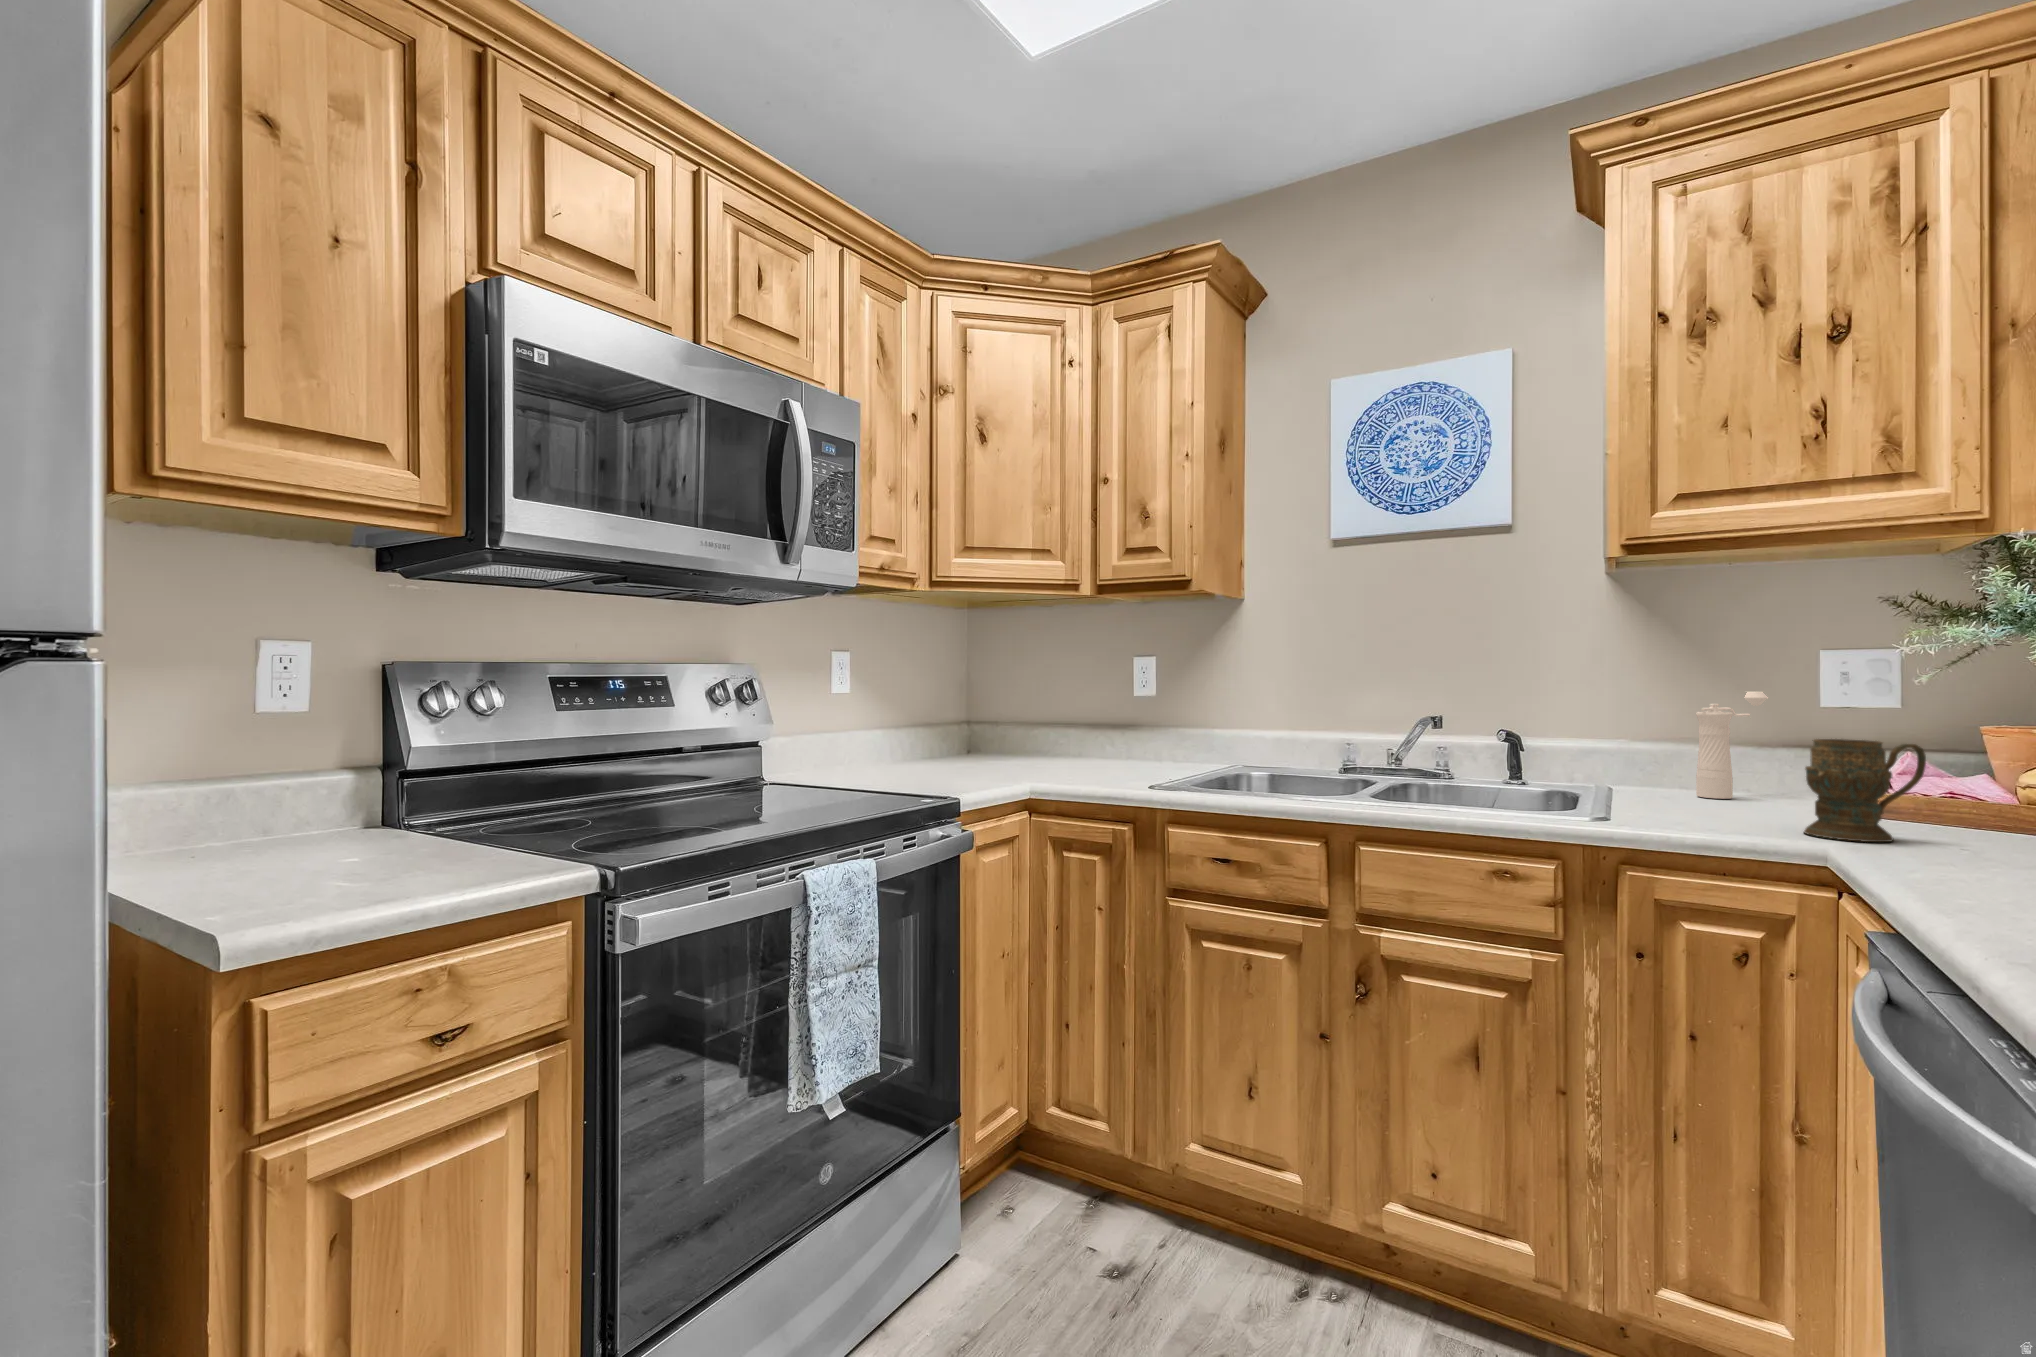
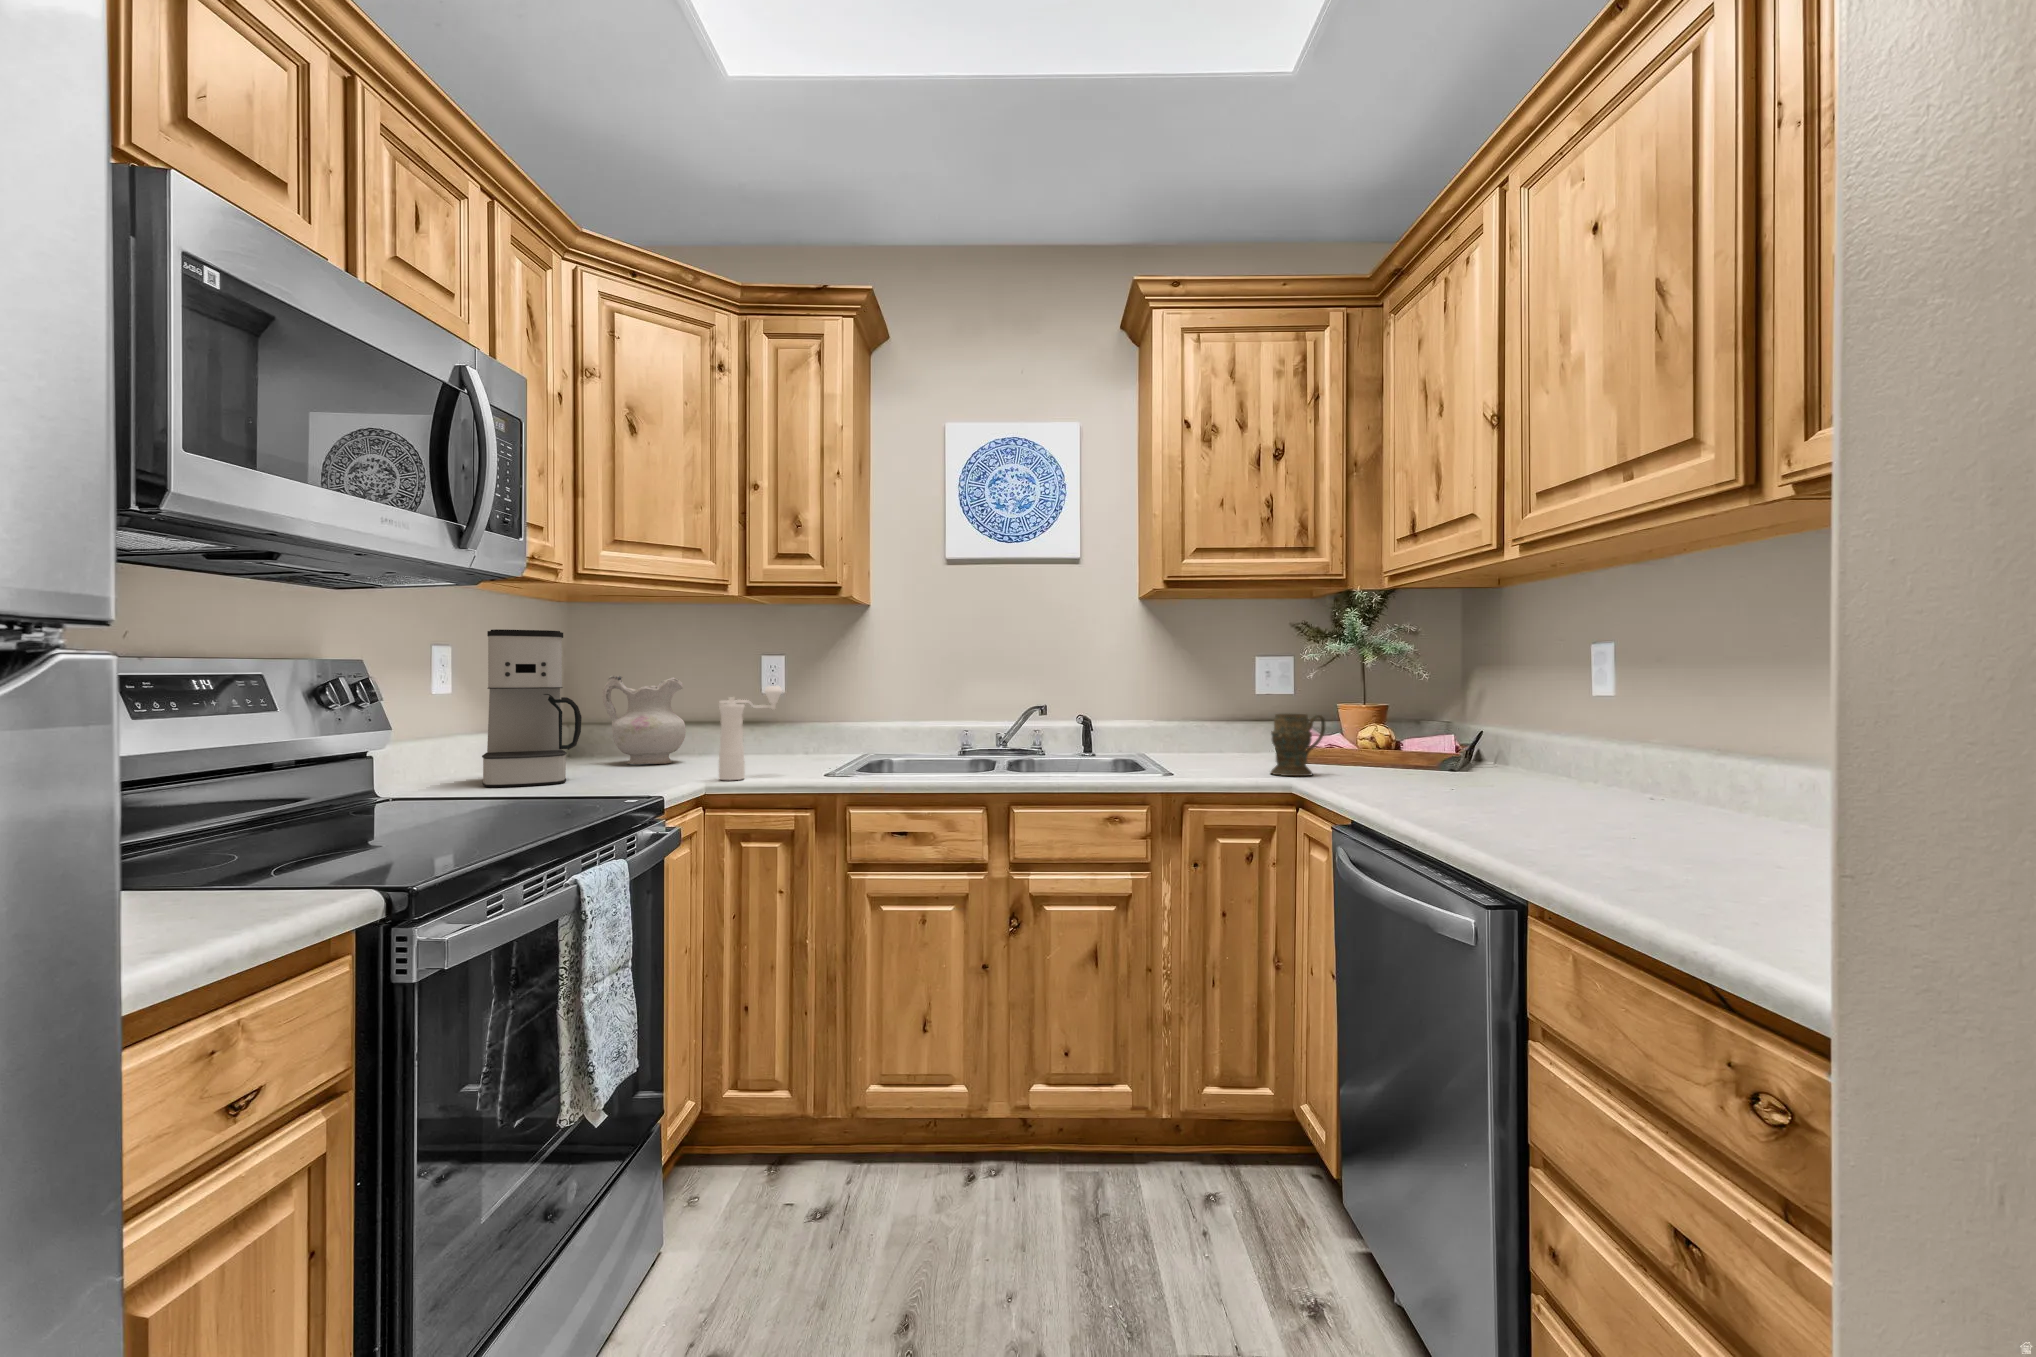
coffee maker: none [849,635,932,778] -> present [482,629,582,787]
ceramic pitcher: none [976,677,1048,764] -> present [603,676,686,764]
pepper mill: present [1696,692,1768,799] -> present [719,686,783,780]

